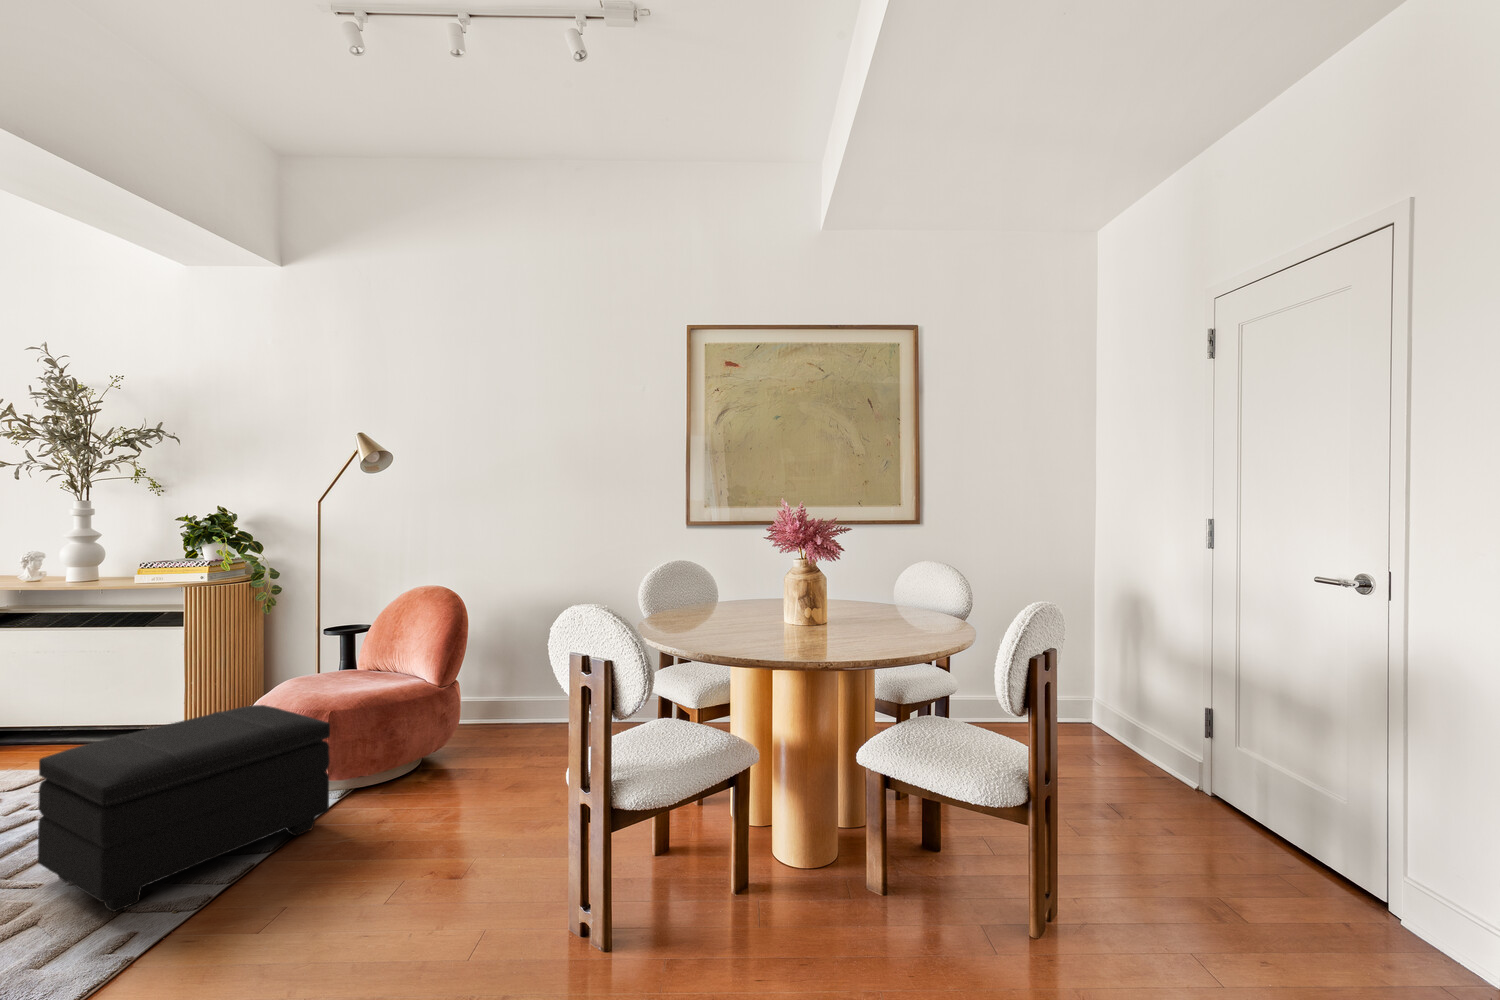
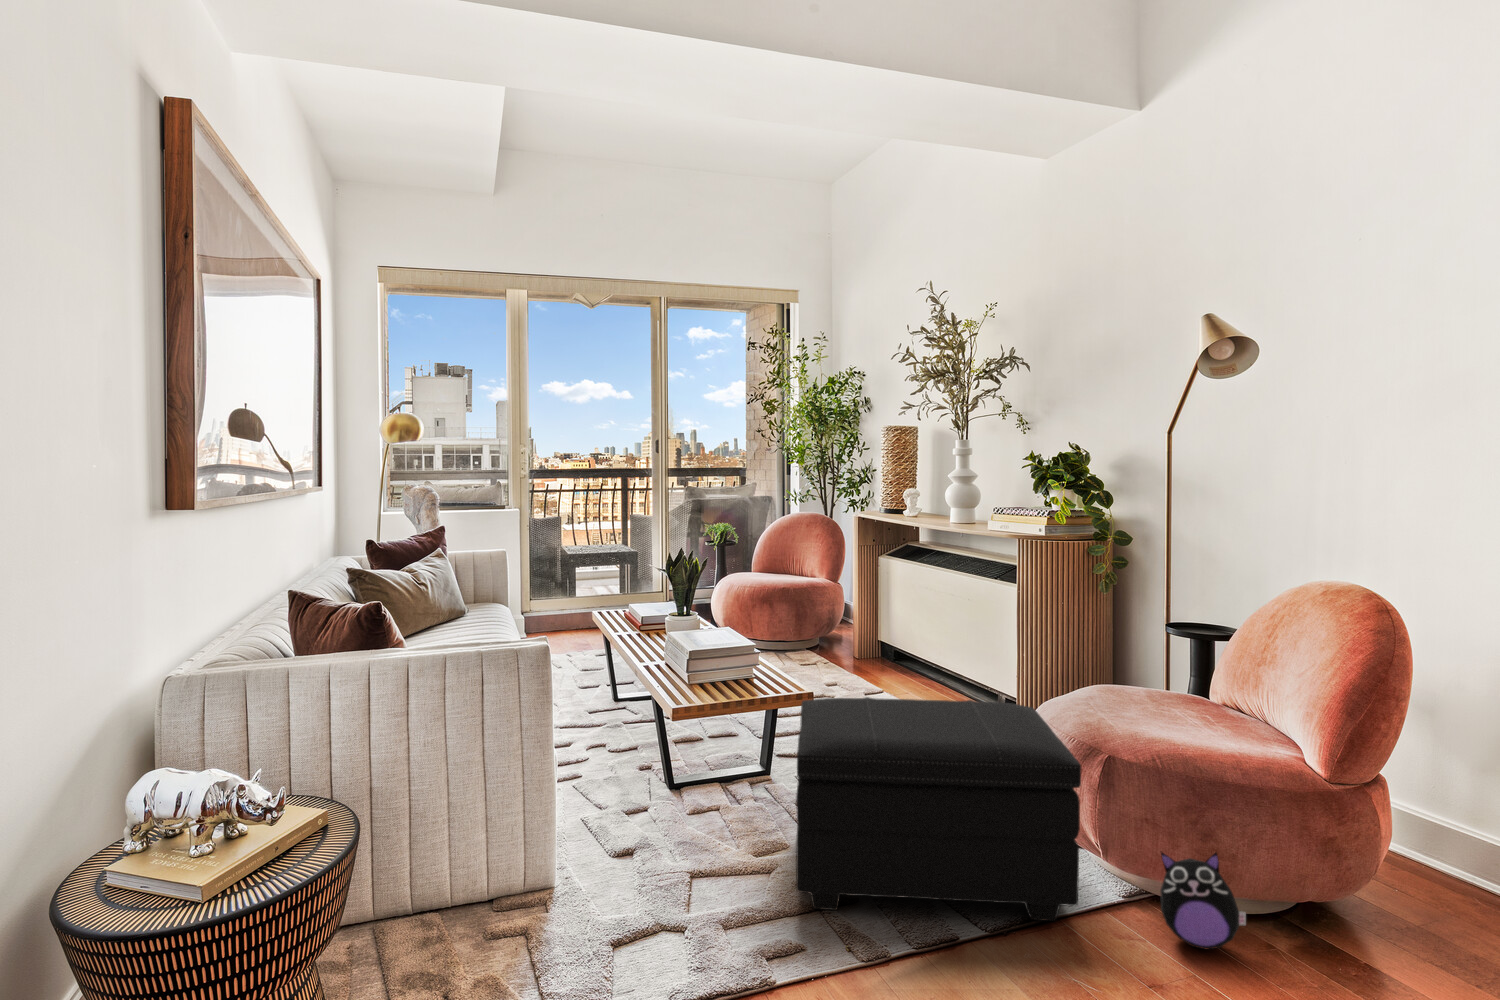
plush toy: none [372,747,419,804] -> present [1160,852,1246,949]

